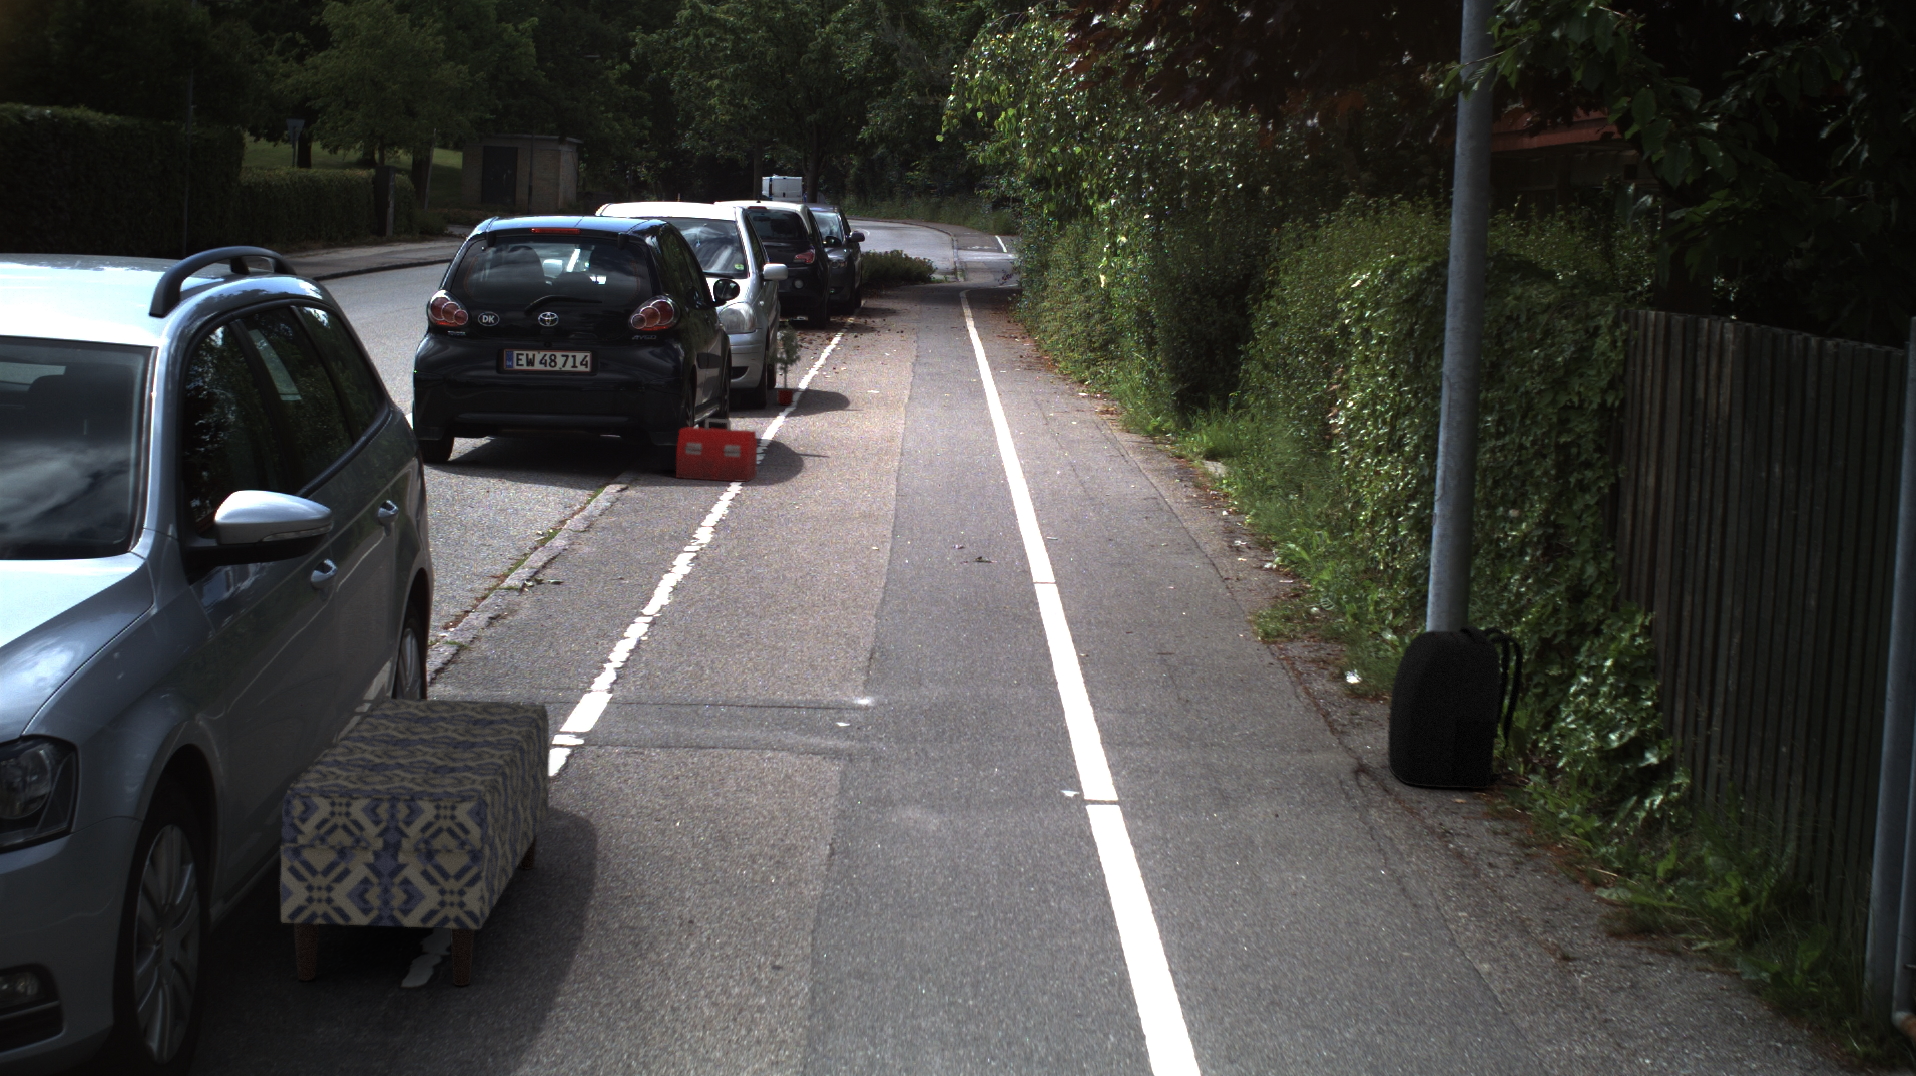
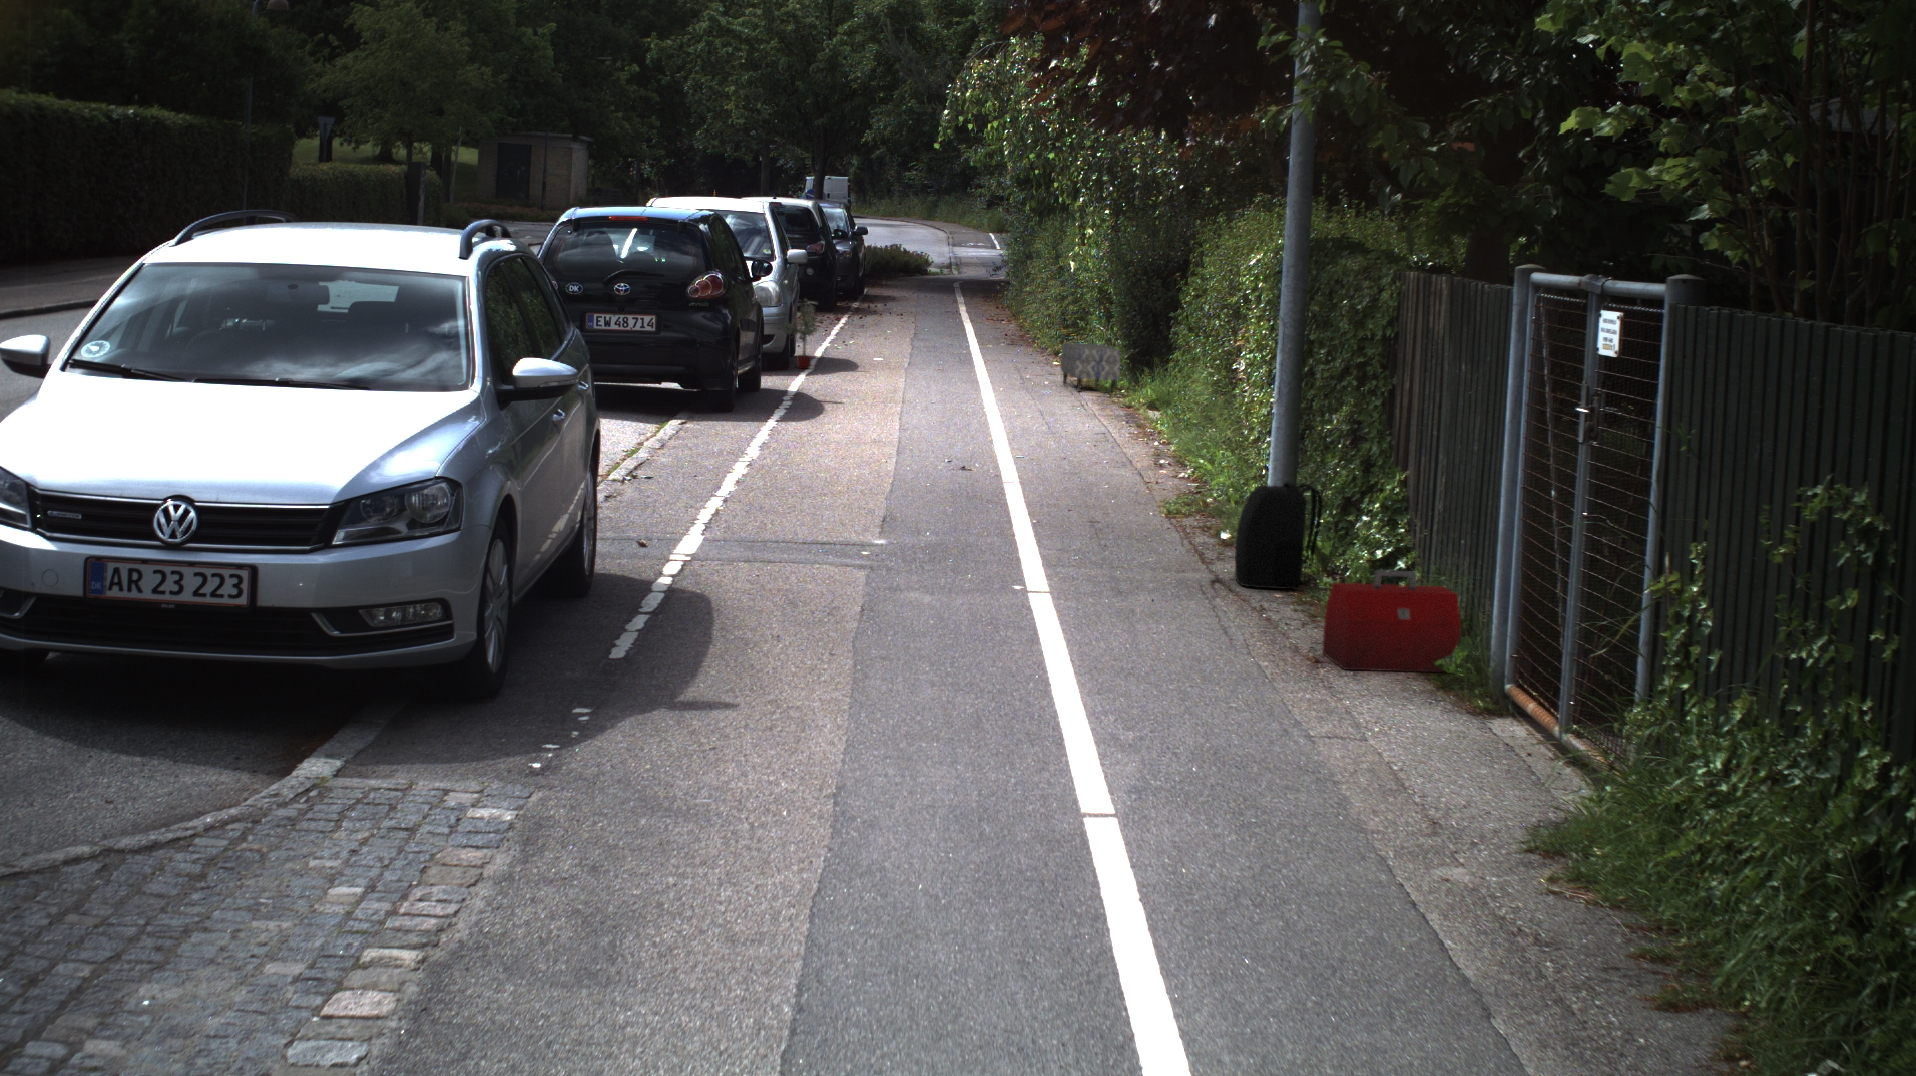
toolbox: present [676,419,757,482] -> present [1322,570,1461,672]
bench: present [280,698,550,986] -> present [1061,343,1120,393]

